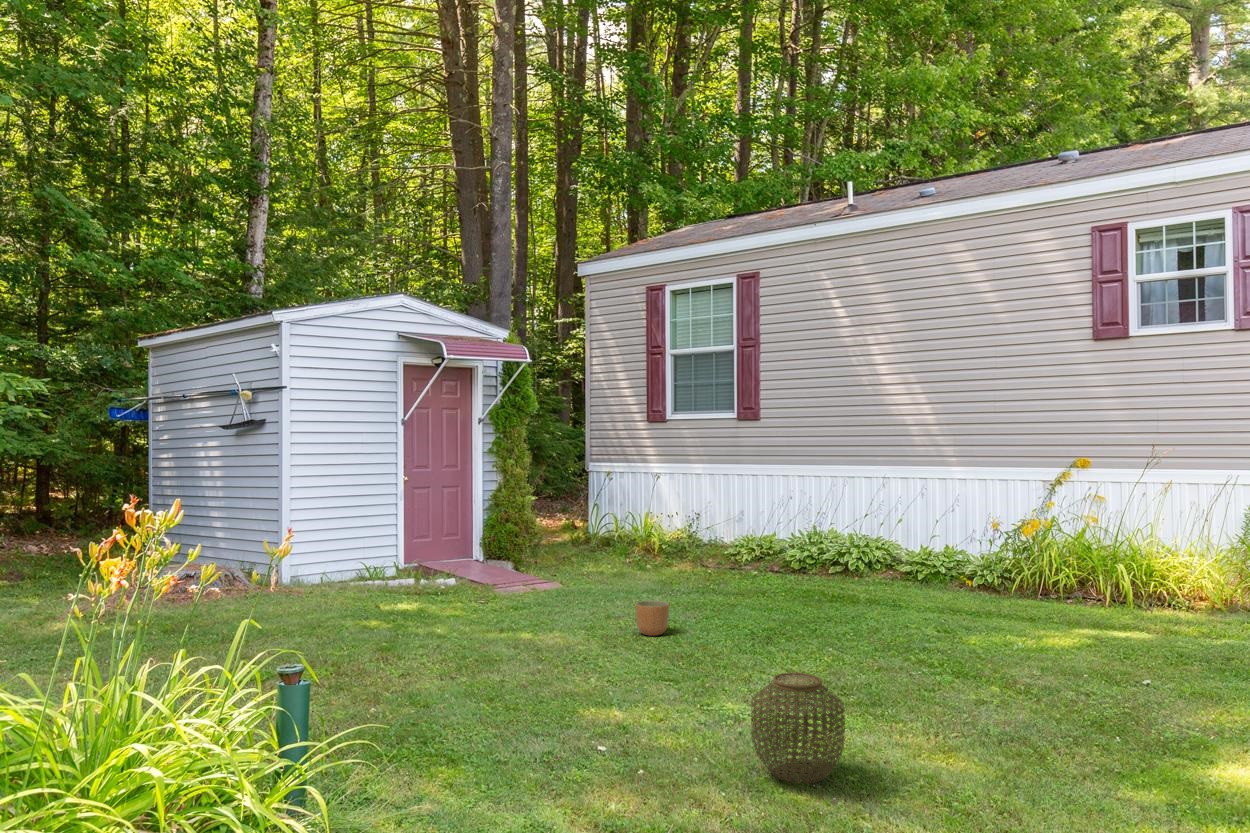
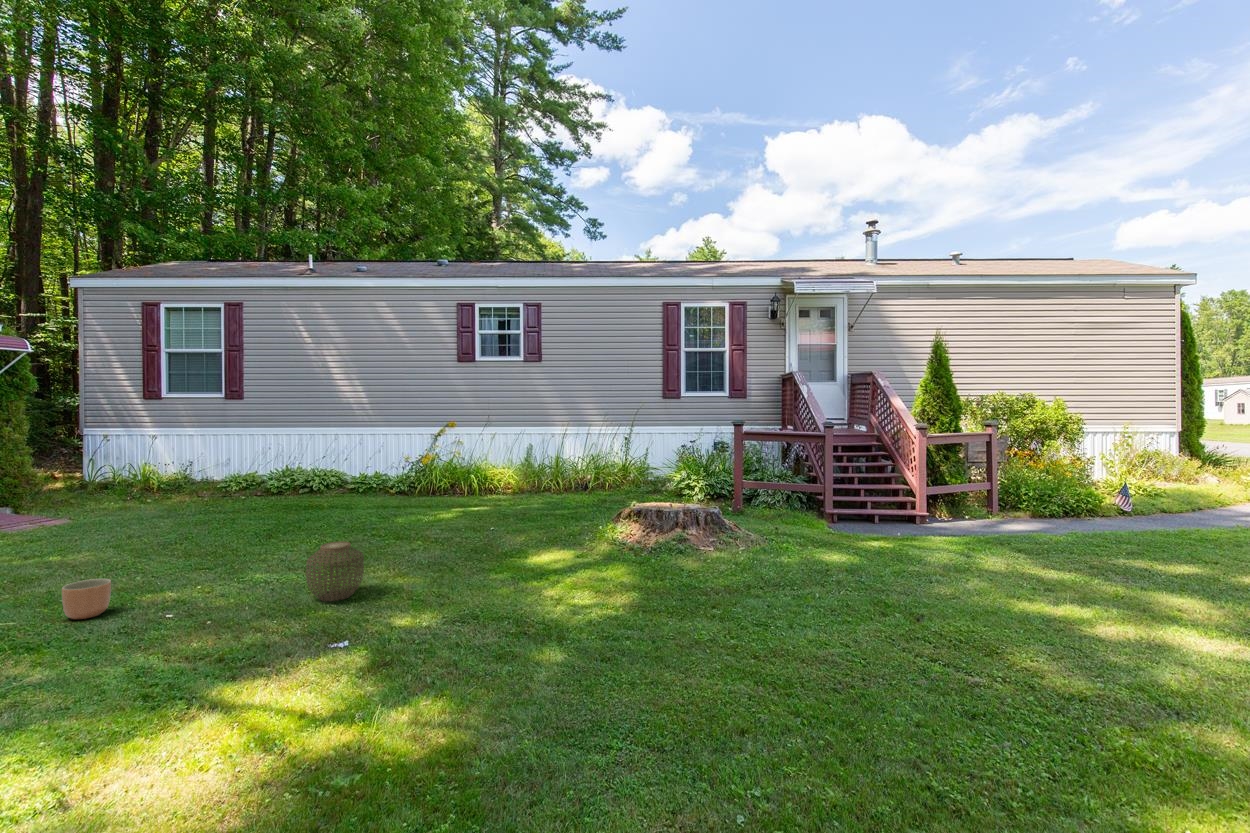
planter: present [636,600,669,636] -> present [62,579,111,619]

